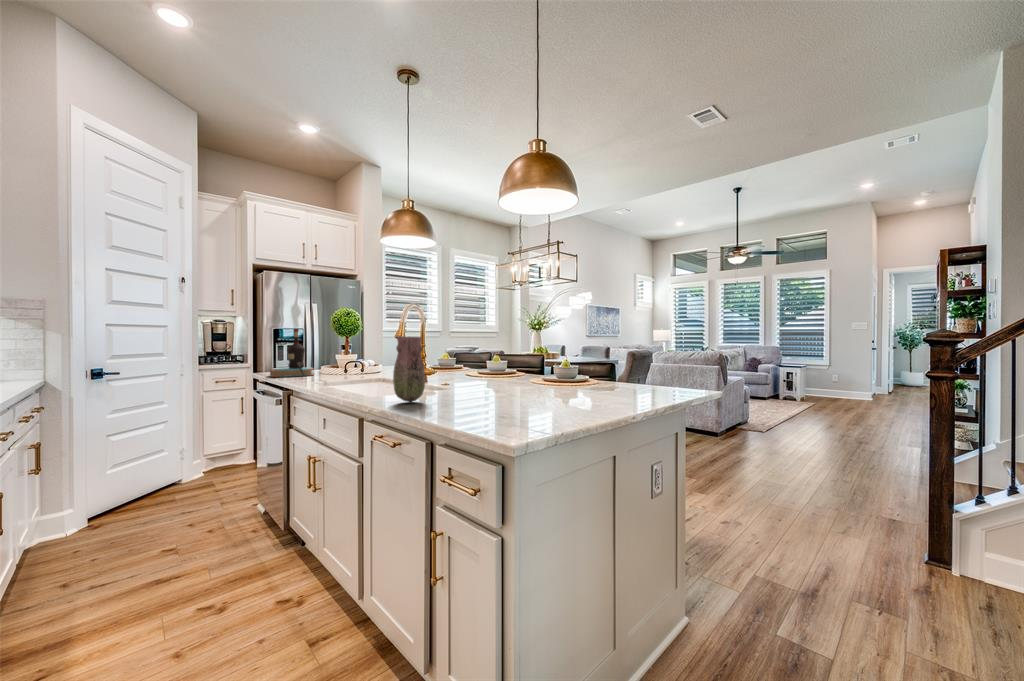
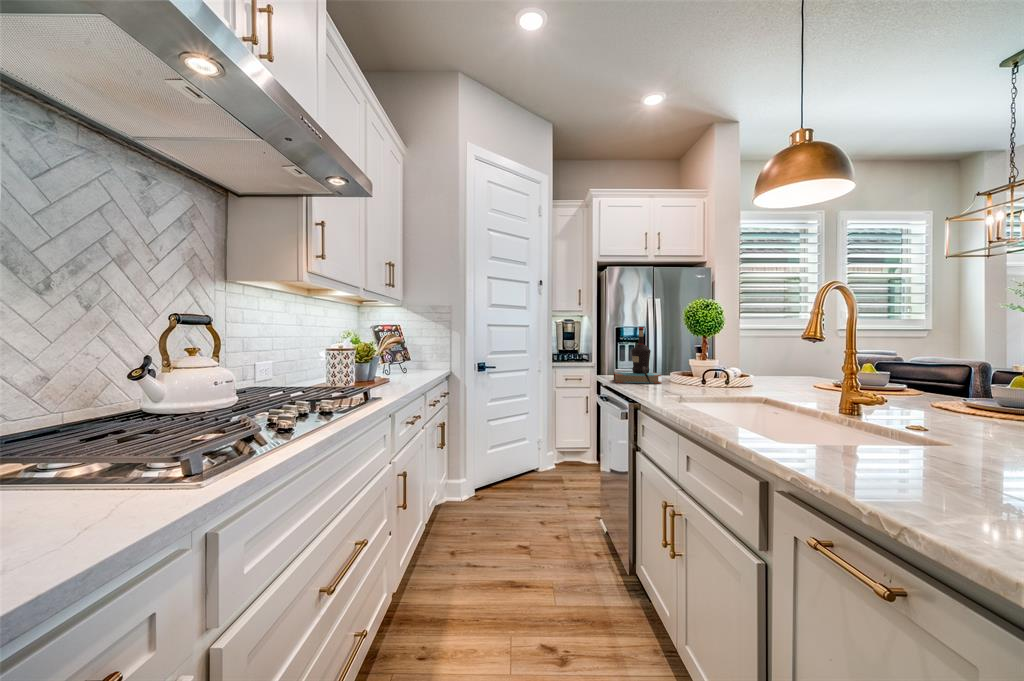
vase: present [393,337,425,402] -> none [844,341,934,480]

